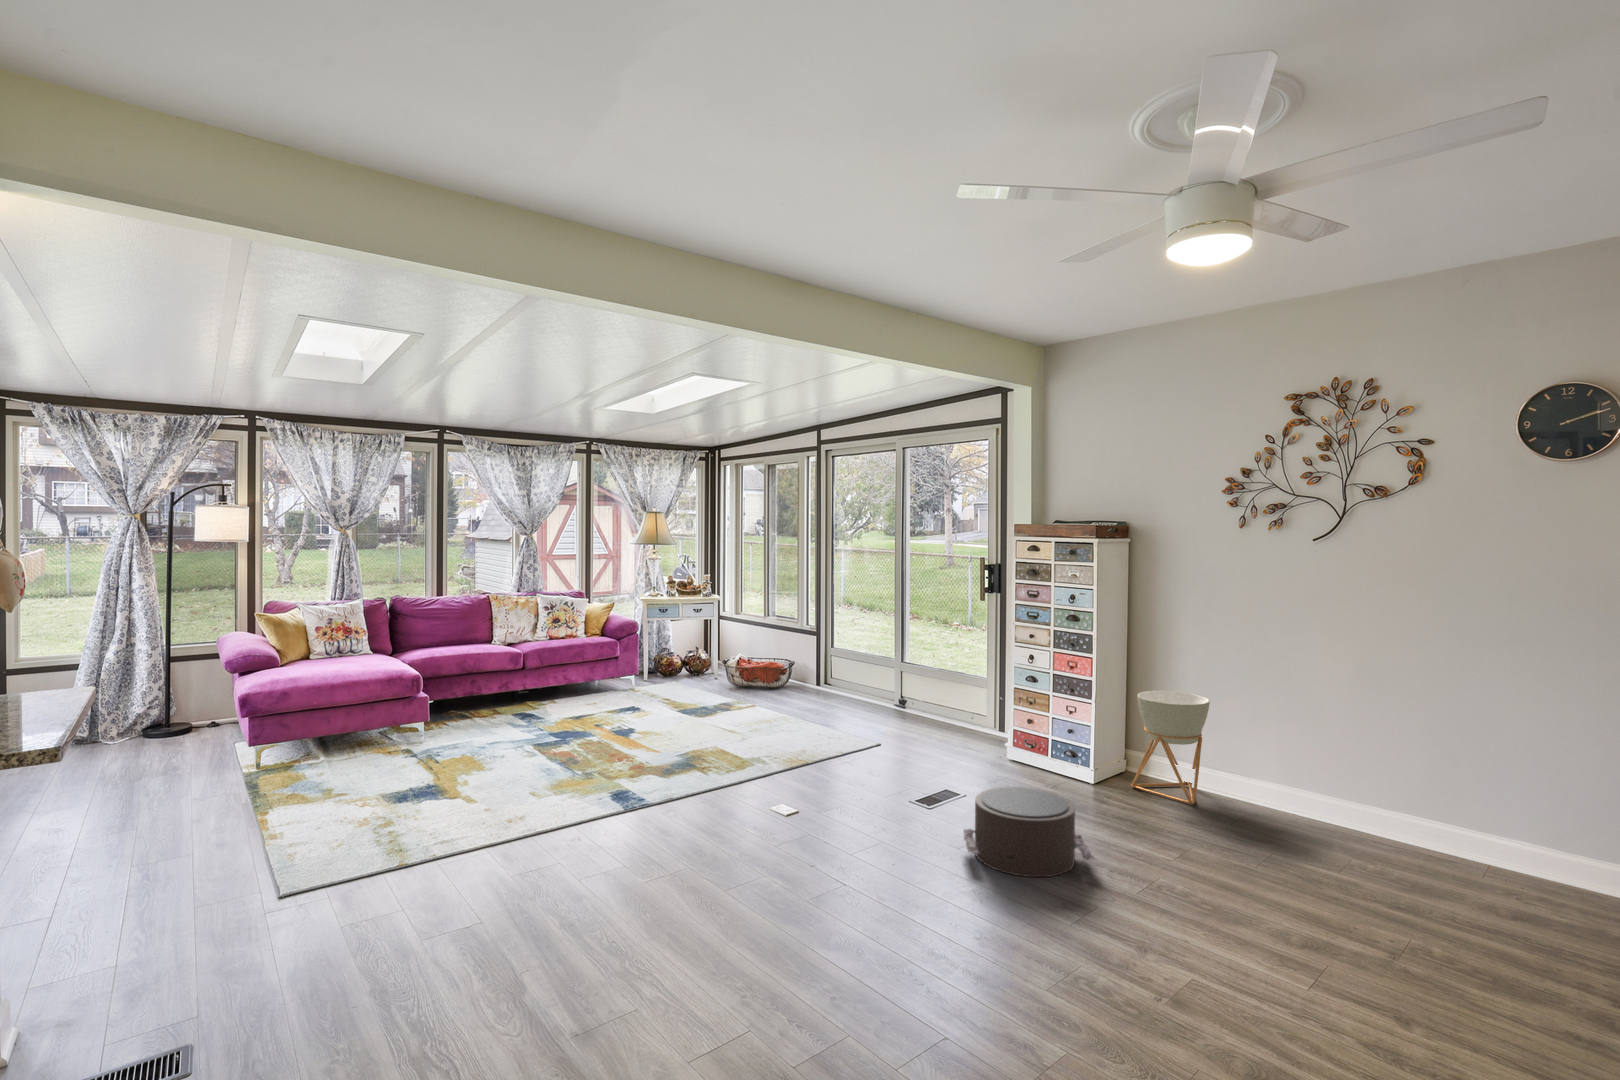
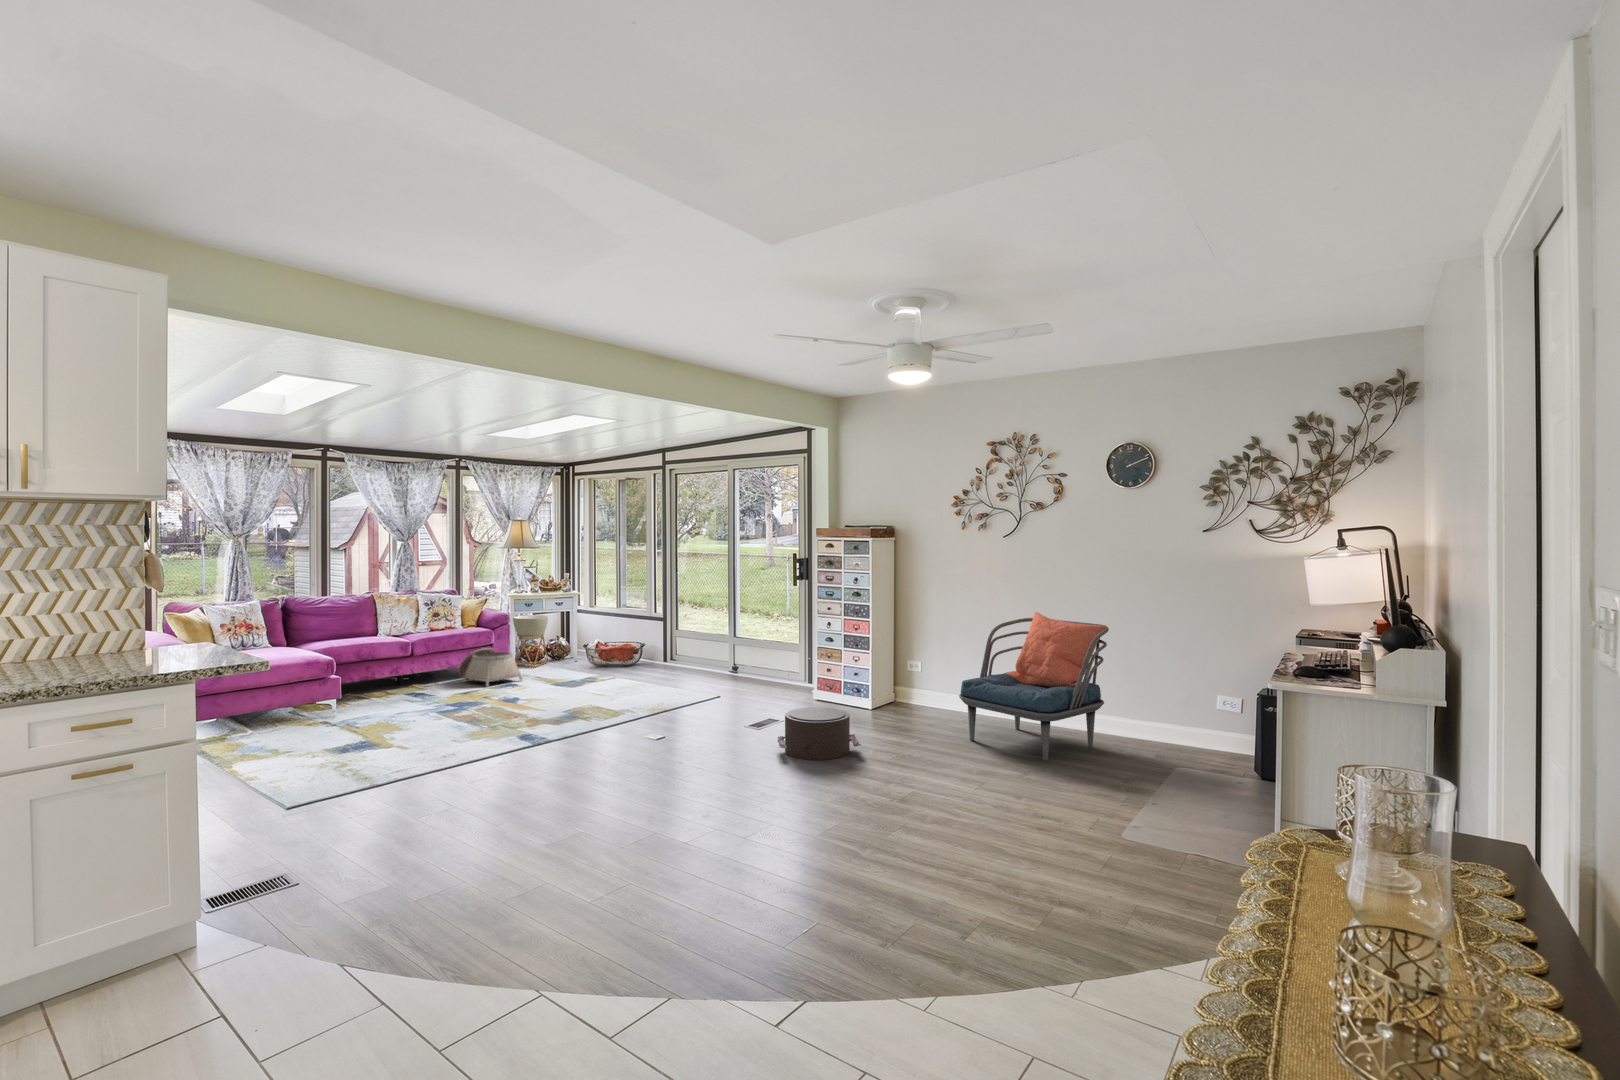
armchair: none [1248,657,1528,916] -> present [959,612,1109,761]
basket: none [576,662,648,710] -> present [458,648,522,686]
planter: present [1131,691,1210,804] -> present [513,615,548,668]

